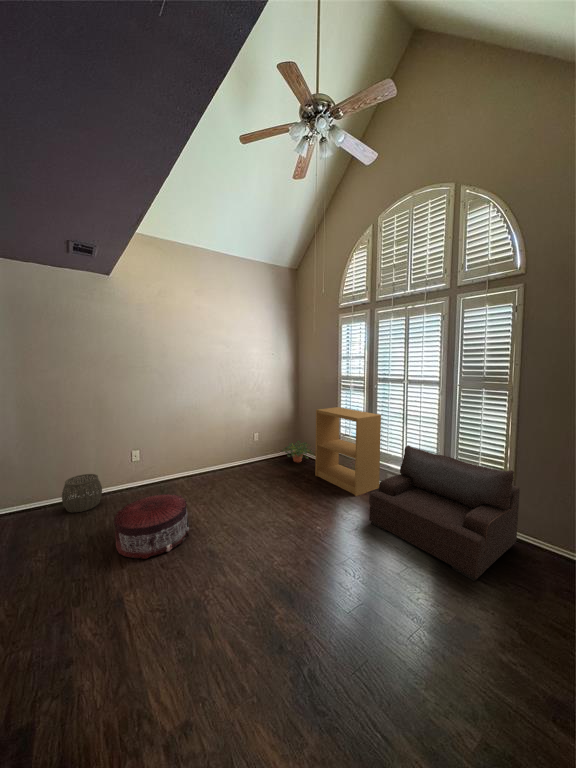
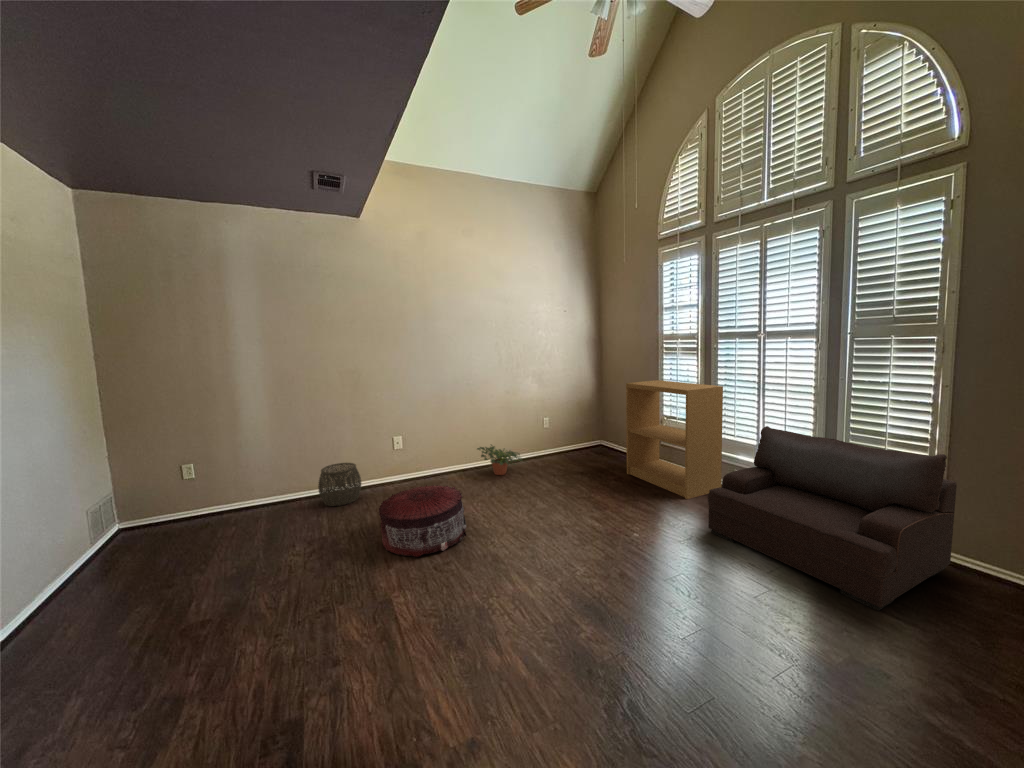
potted plant: present [282,441,313,462] -> present [477,445,523,475]

